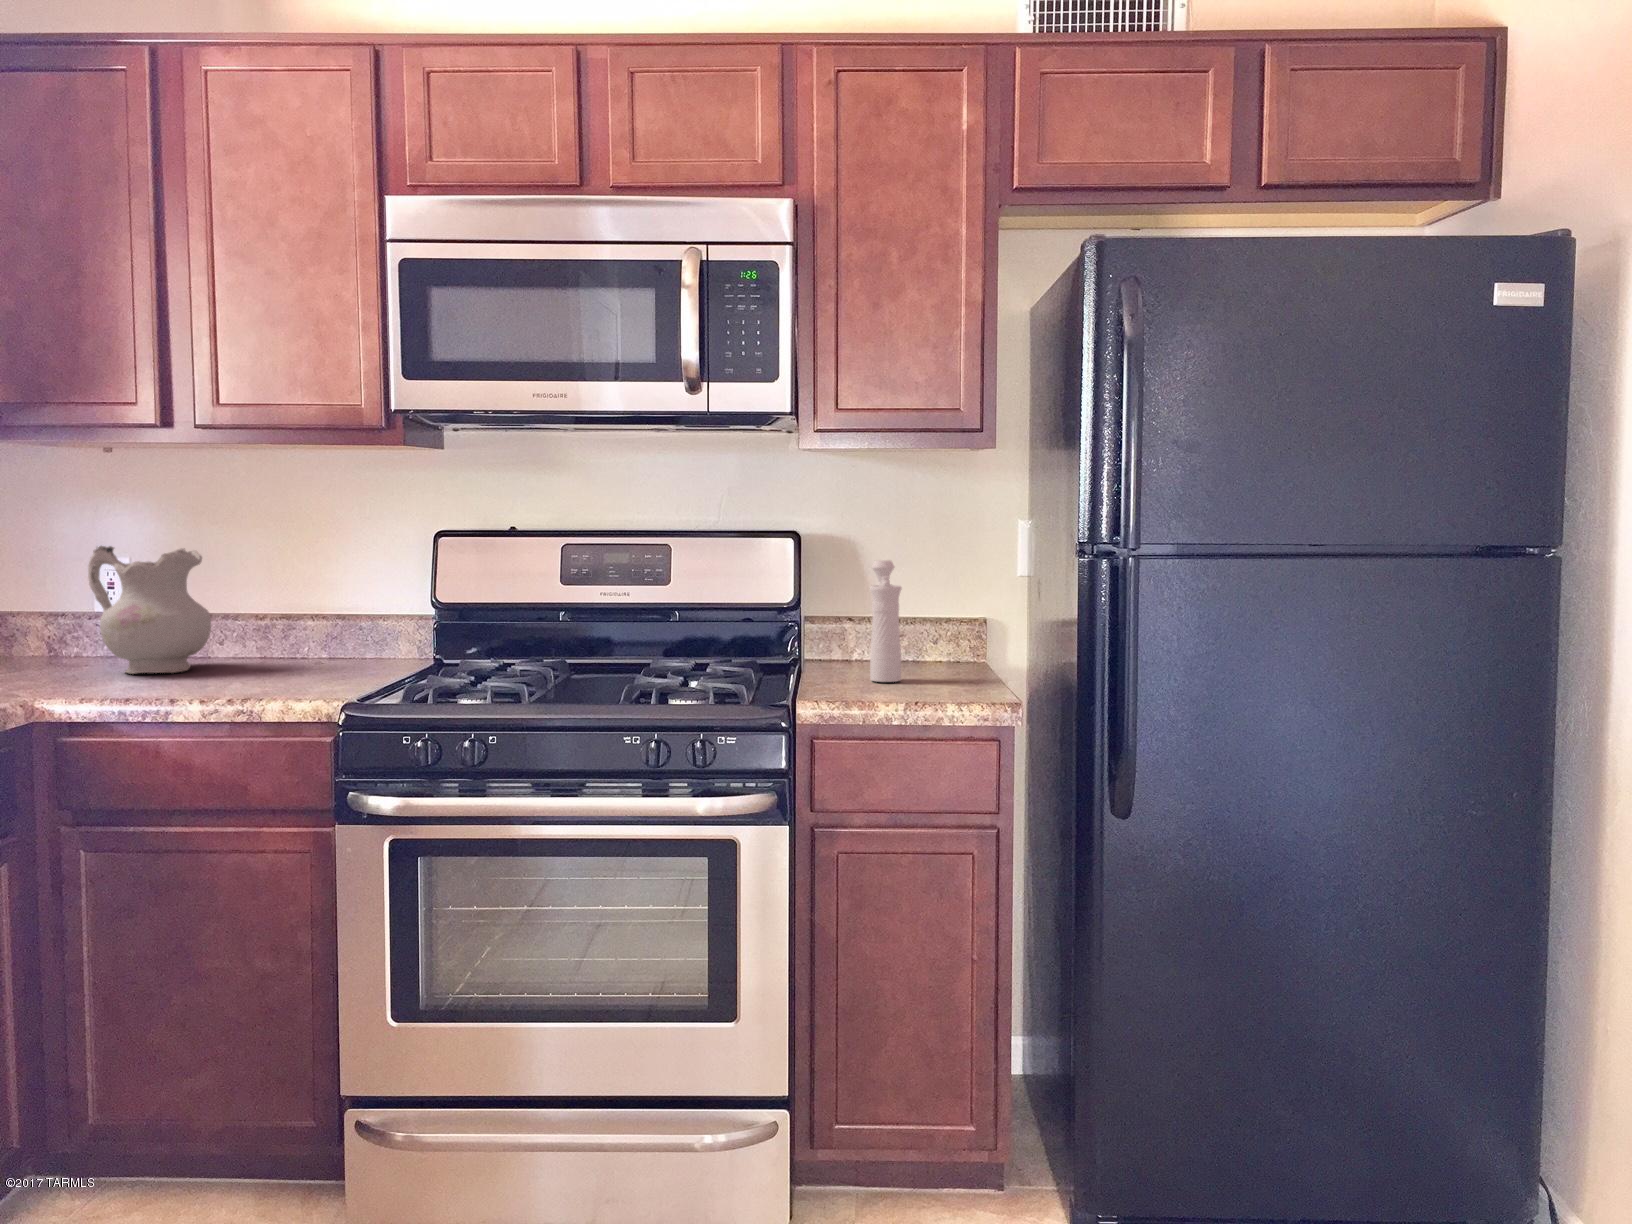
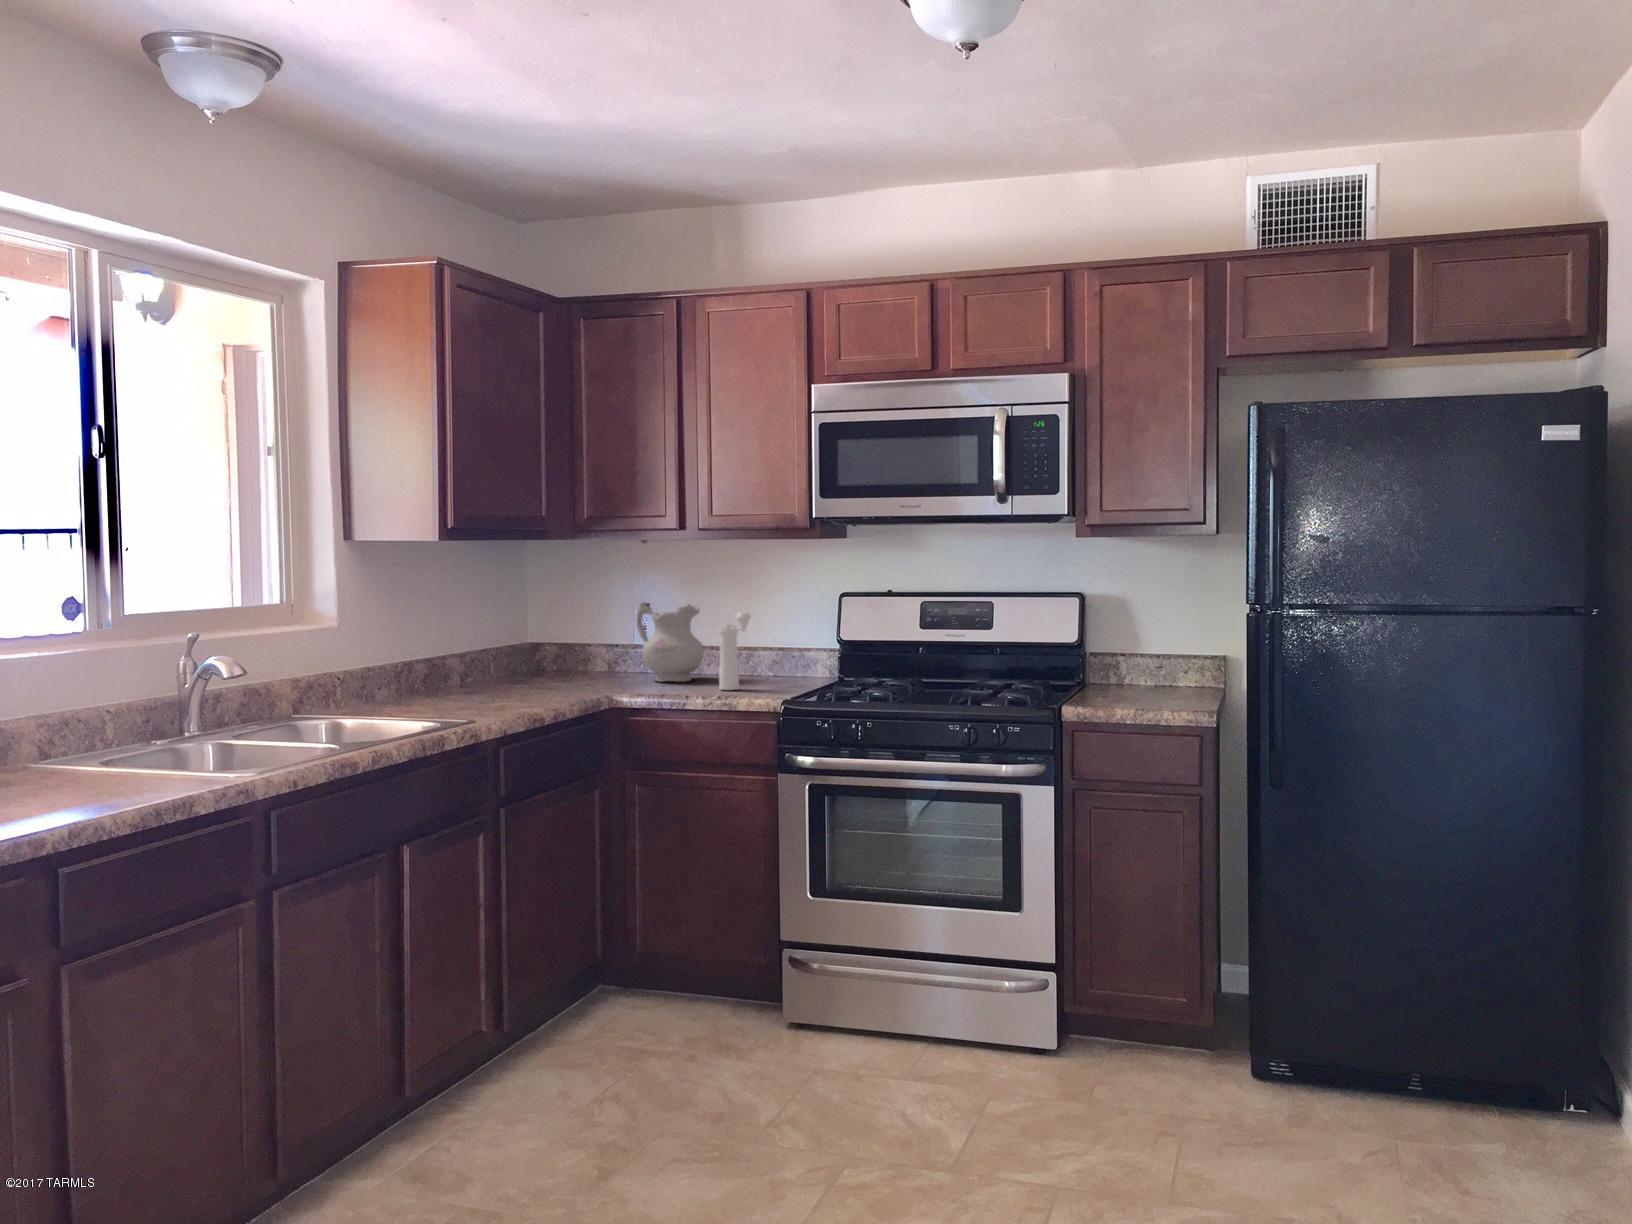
pepper mill: present [870,560,902,682] -> present [718,612,751,690]

